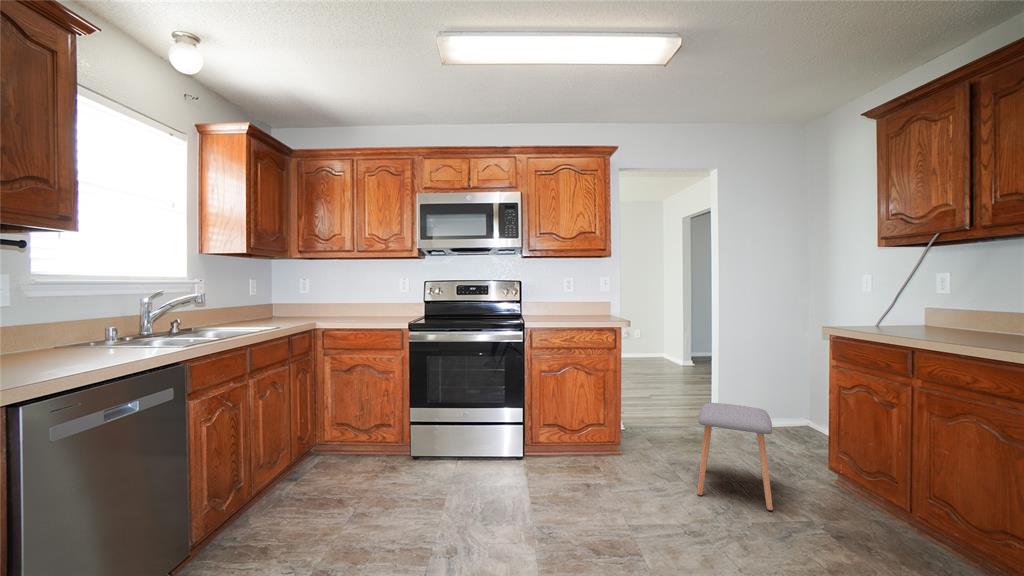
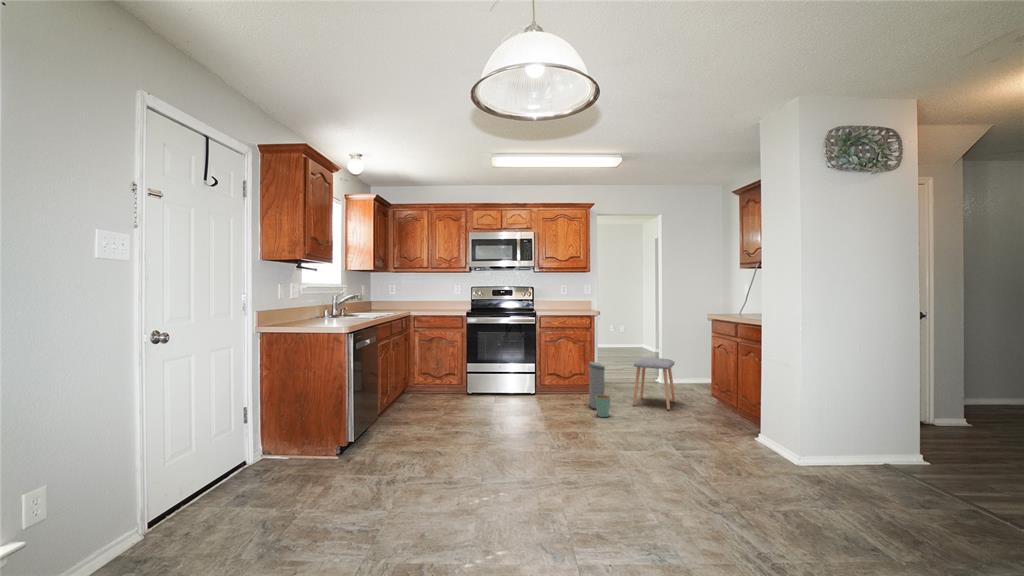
trash can: none [618,416,669,540] -> present [589,362,610,417]

